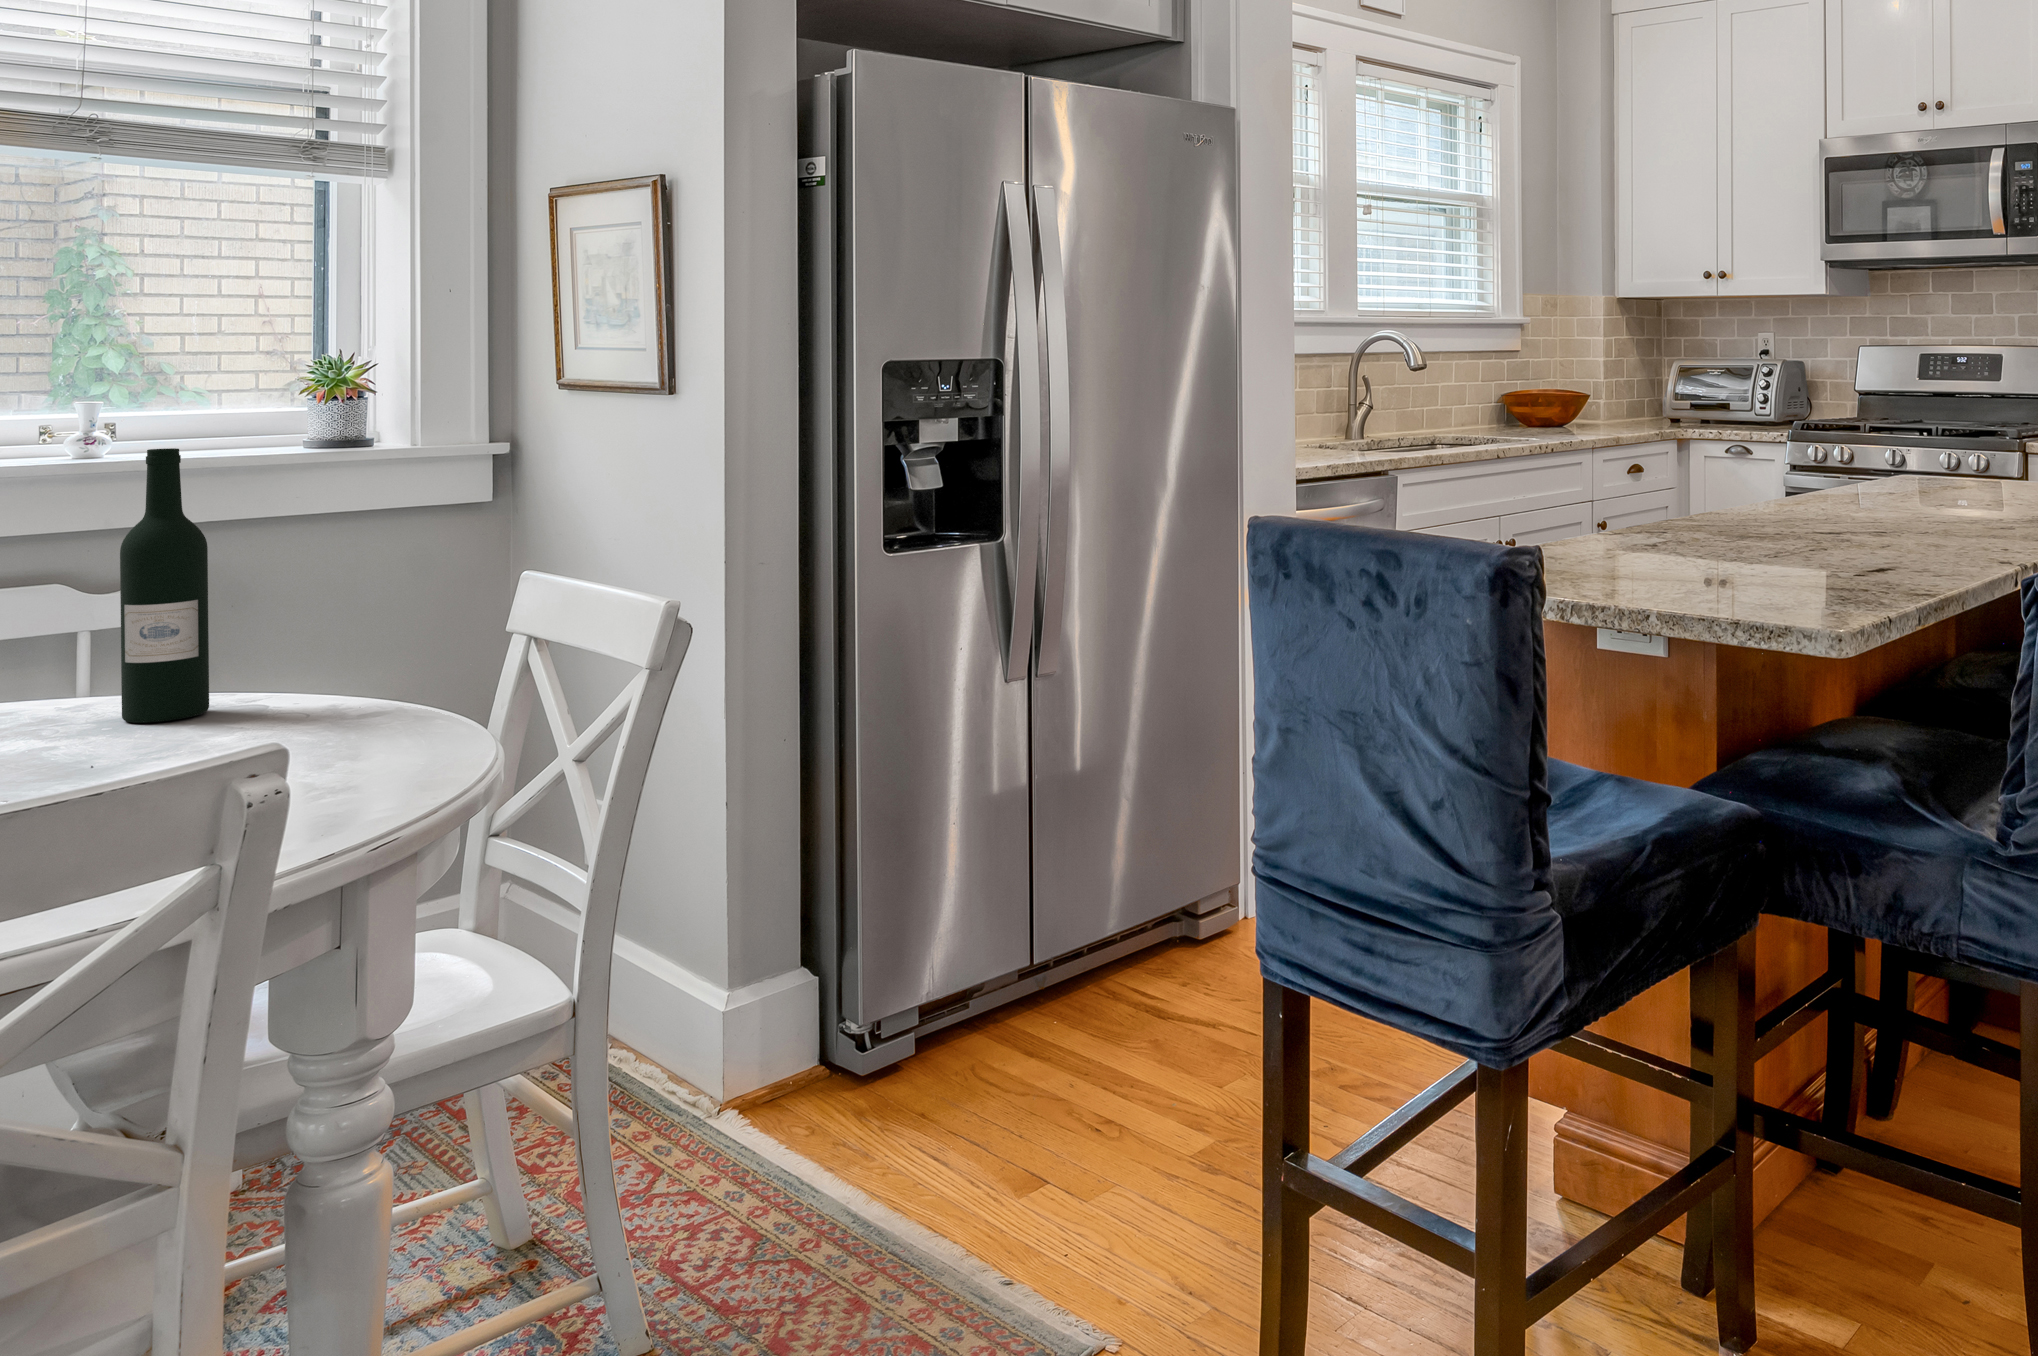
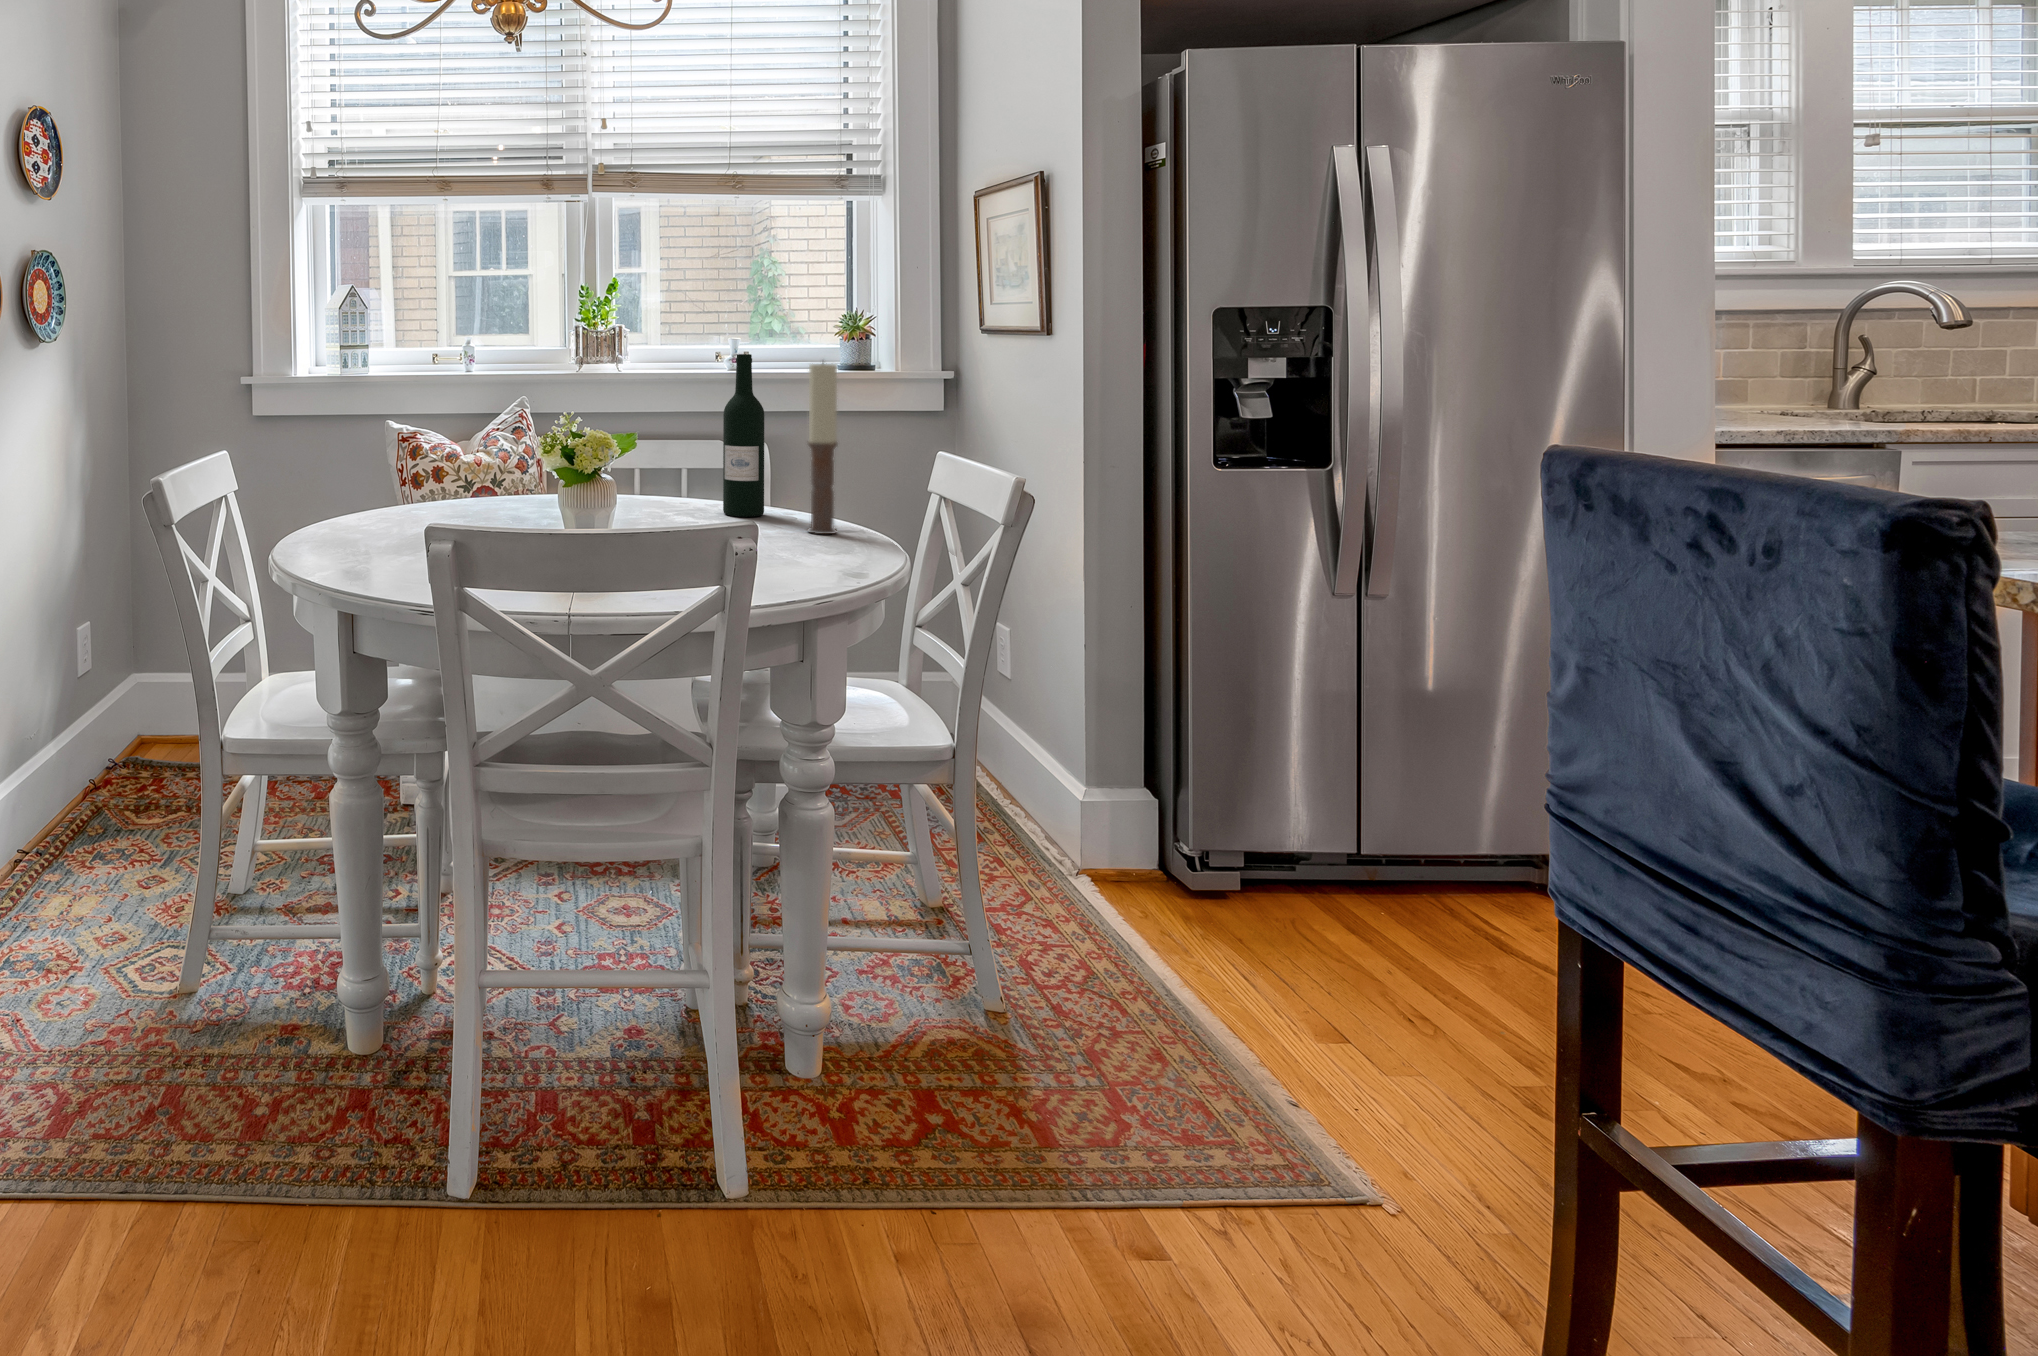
candle: none [306,453,362,729] -> present [808,363,838,534]

